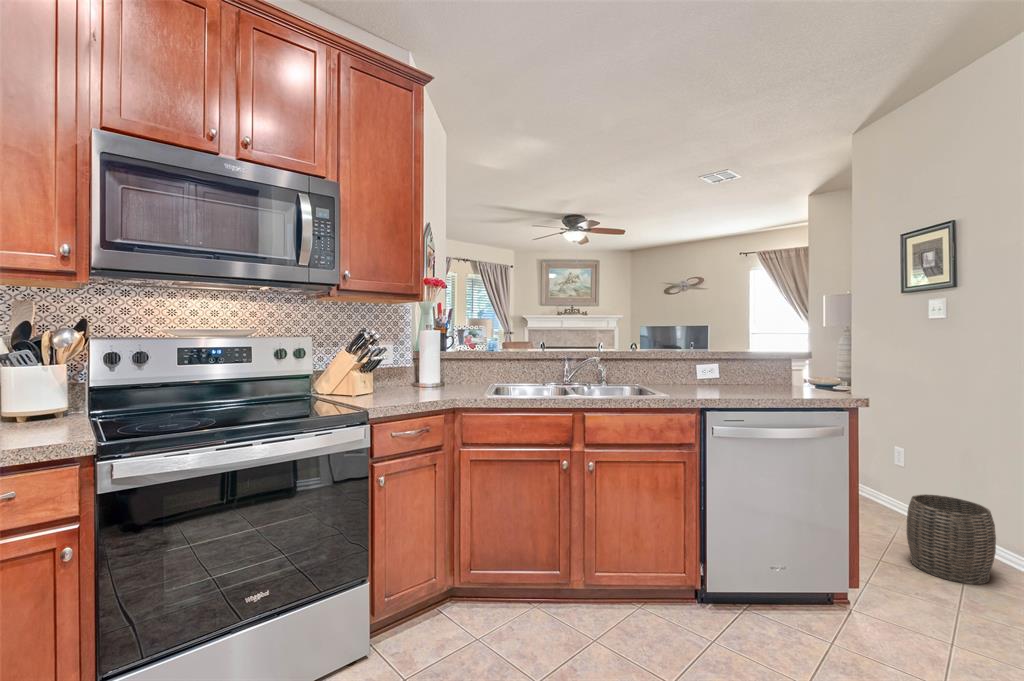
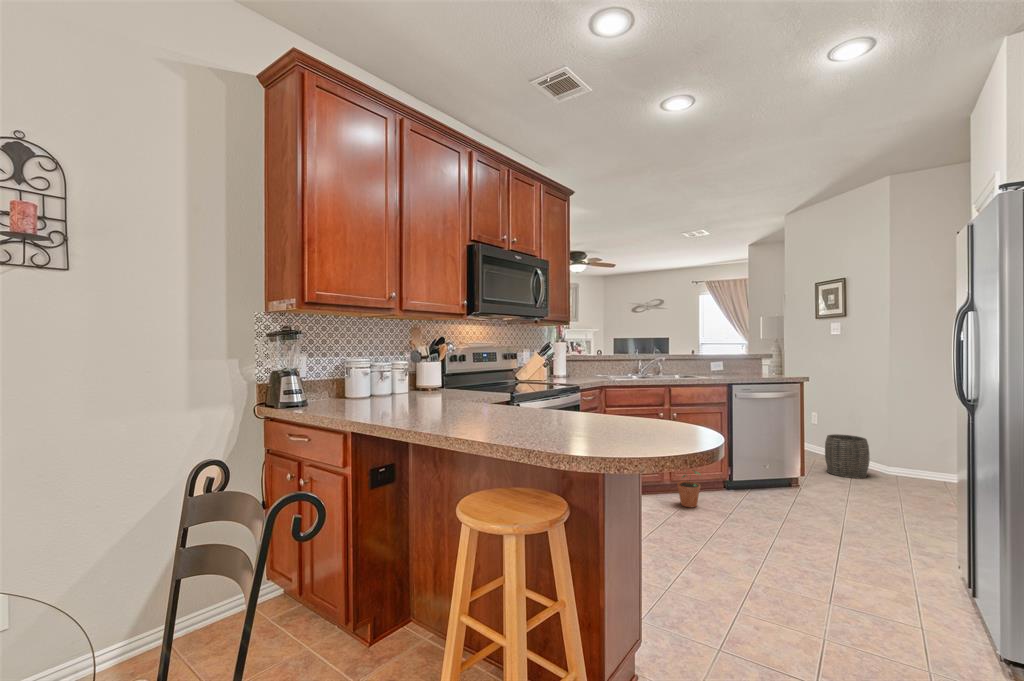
potted plant: none [569,511,623,650] -> present [677,470,701,507]

